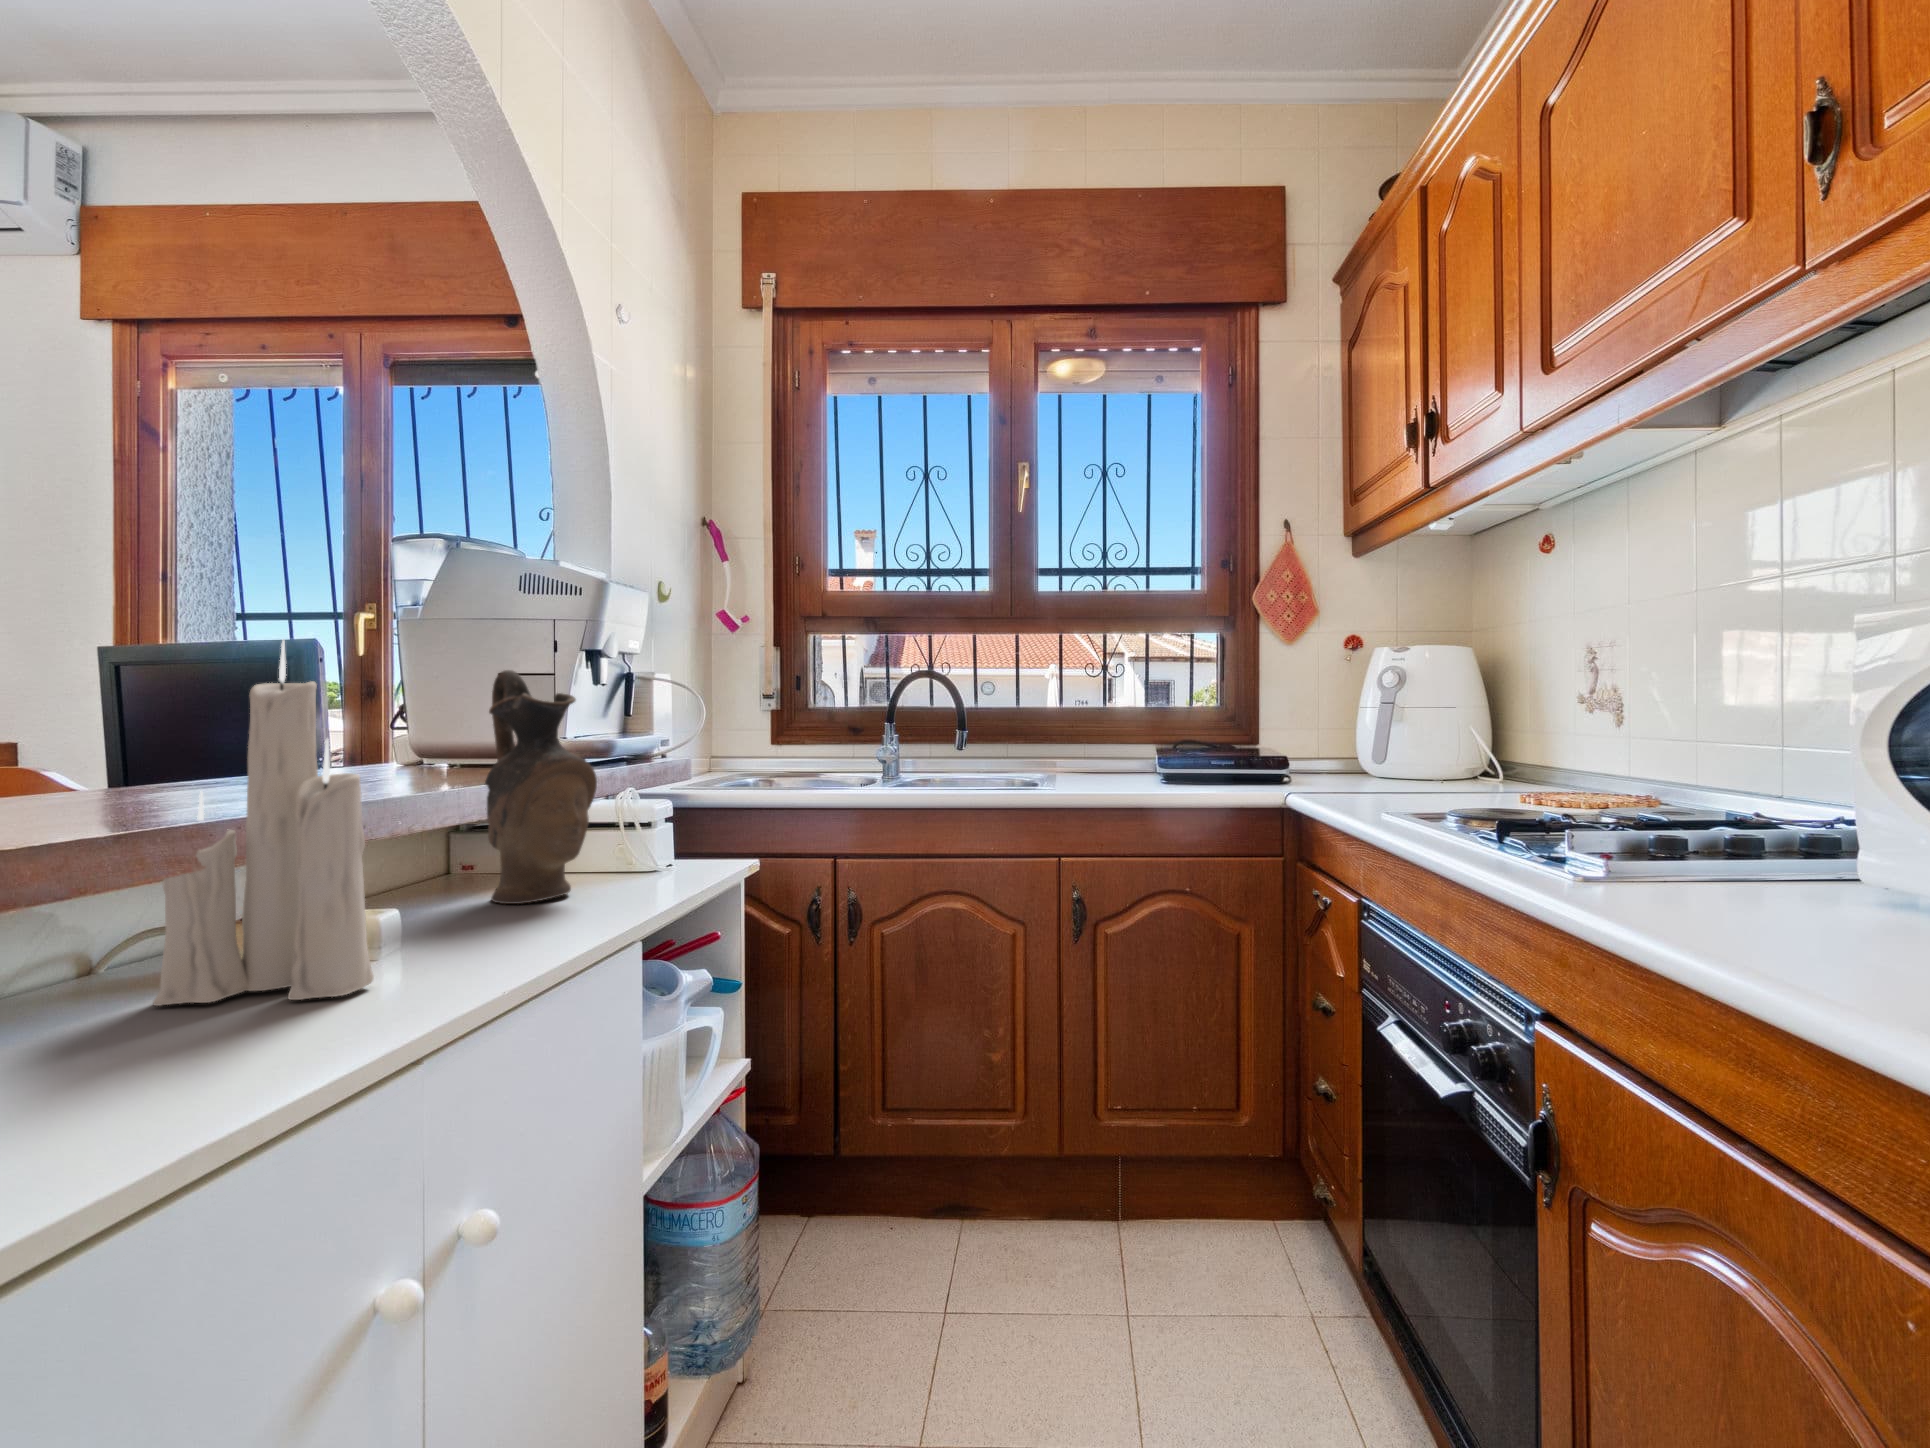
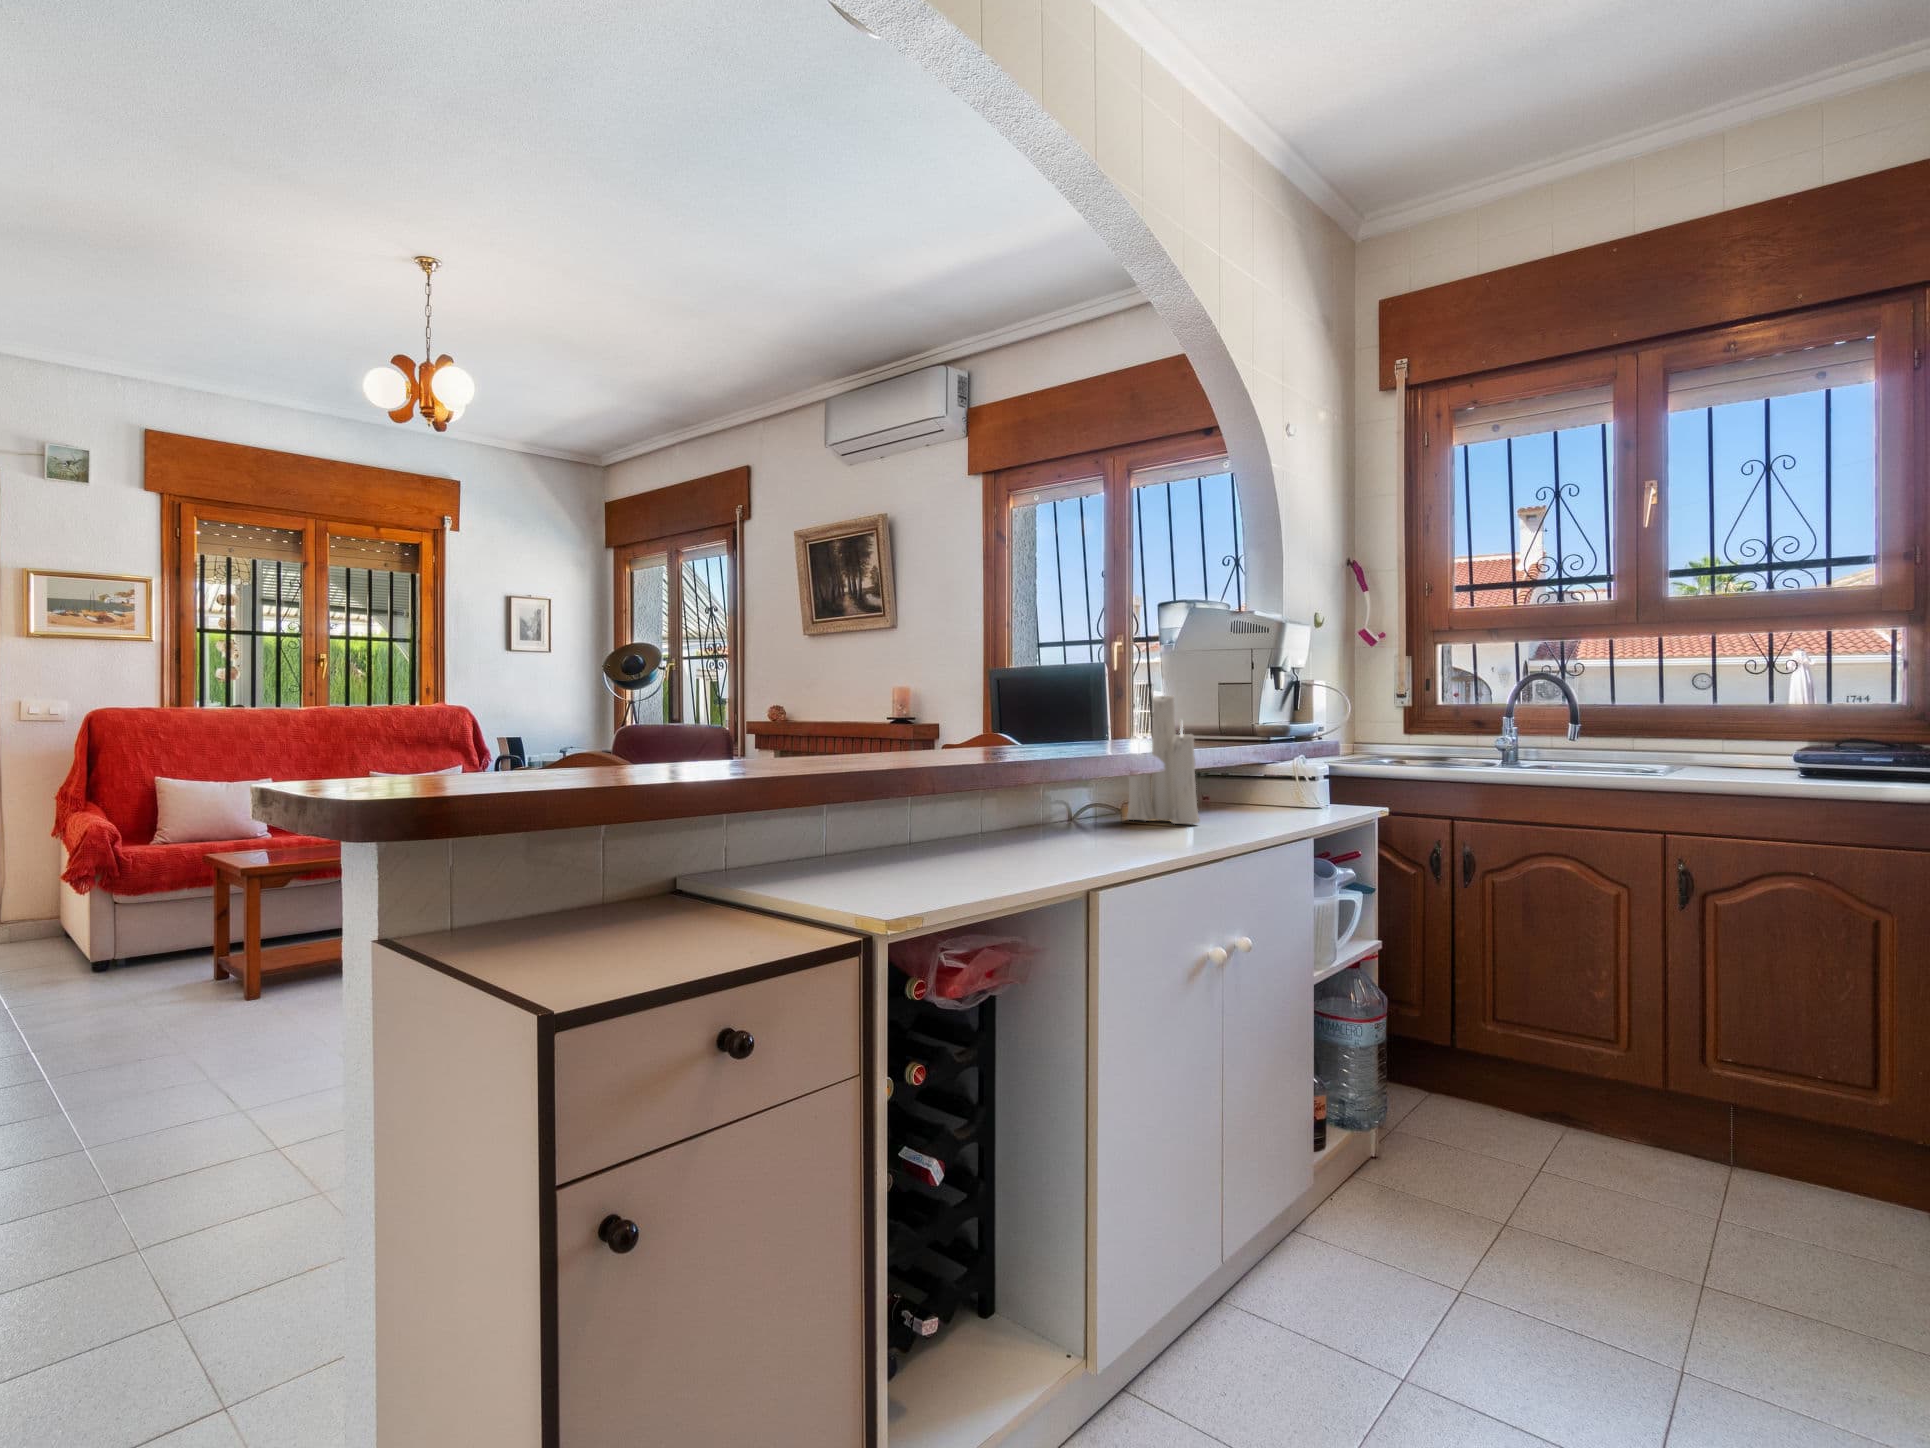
ceramic pitcher: present [485,670,597,904] -> none [1225,685,1283,810]

